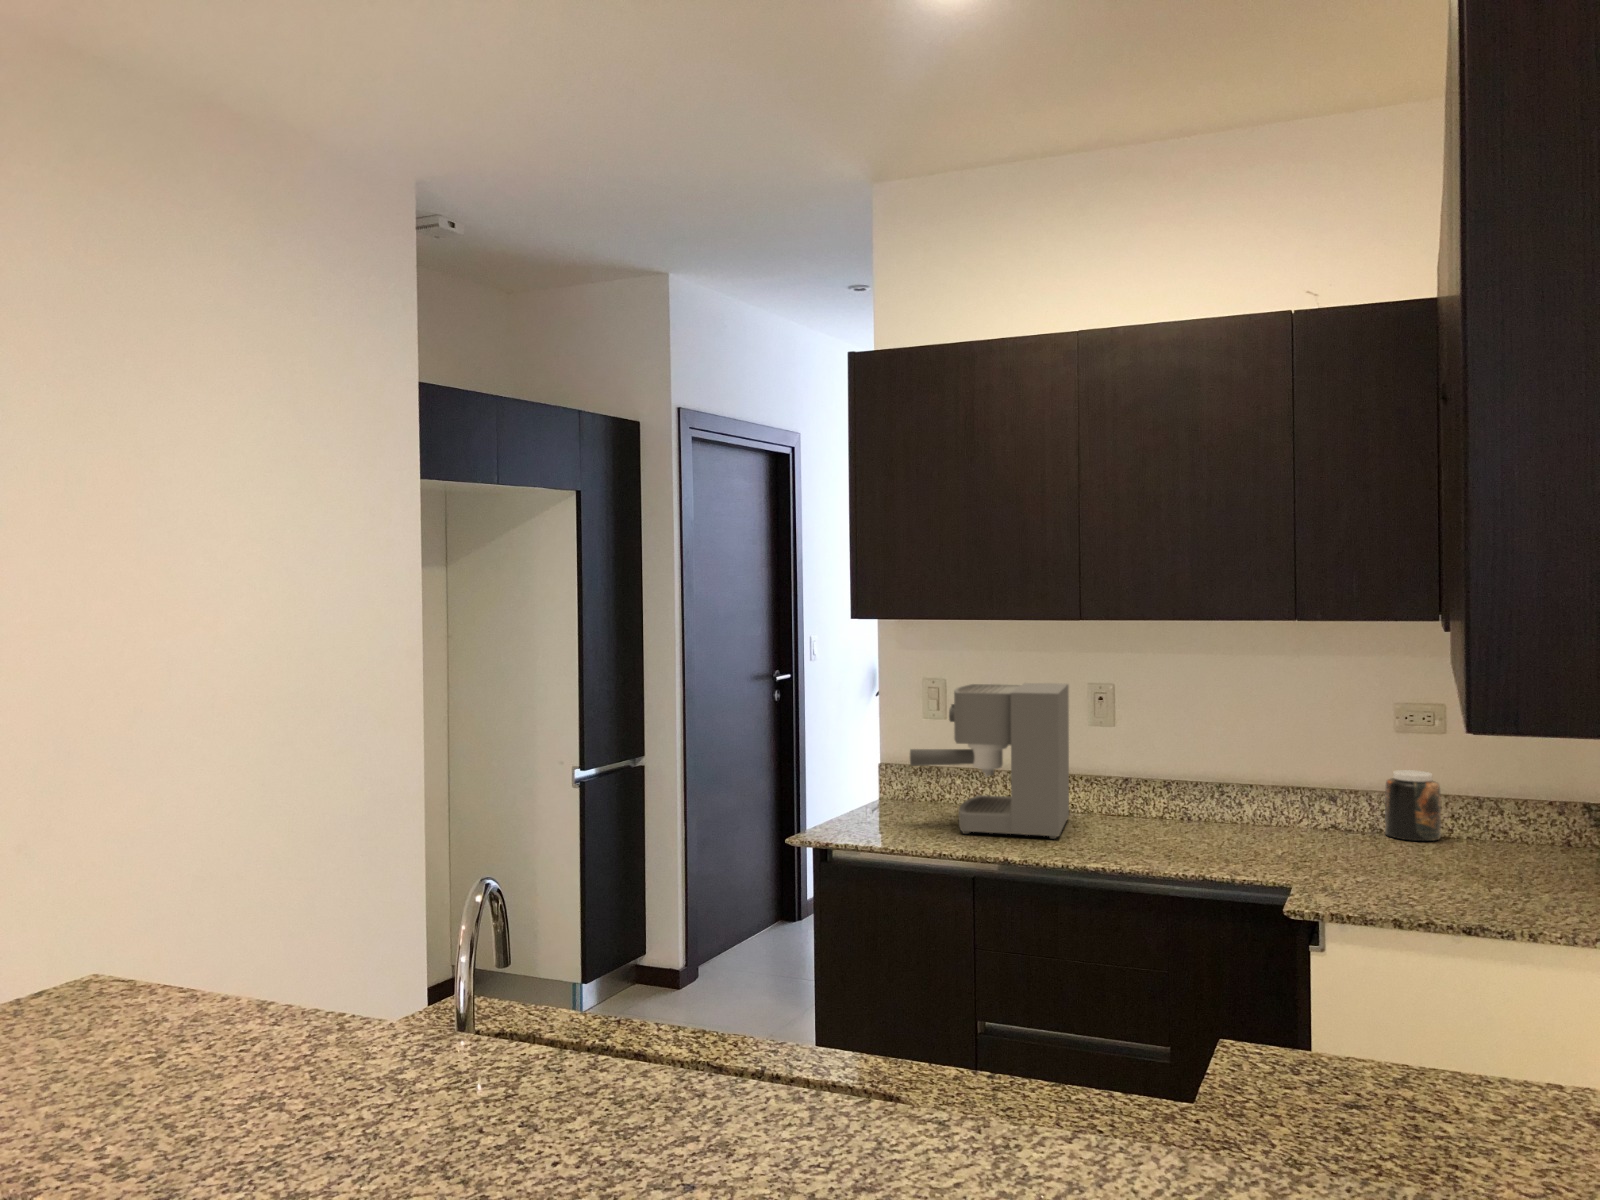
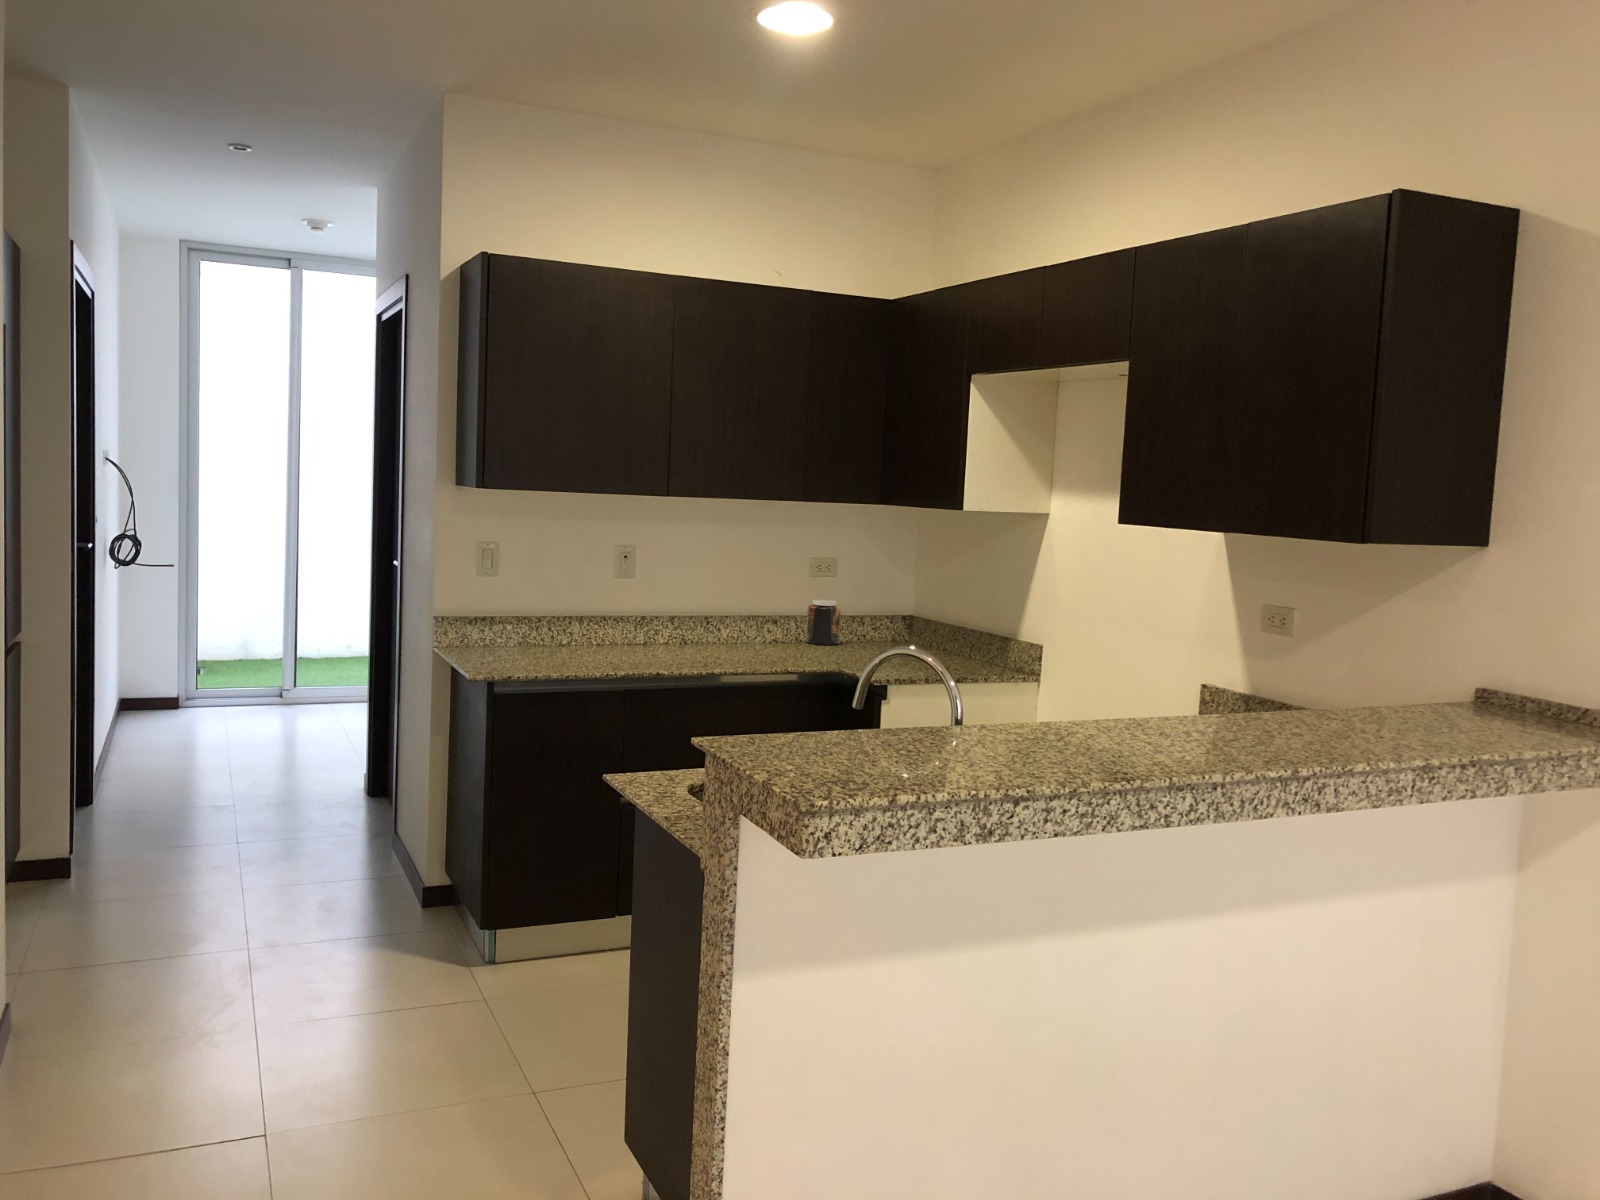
coffee maker: present [910,683,1069,839] -> none [517,543,648,663]

